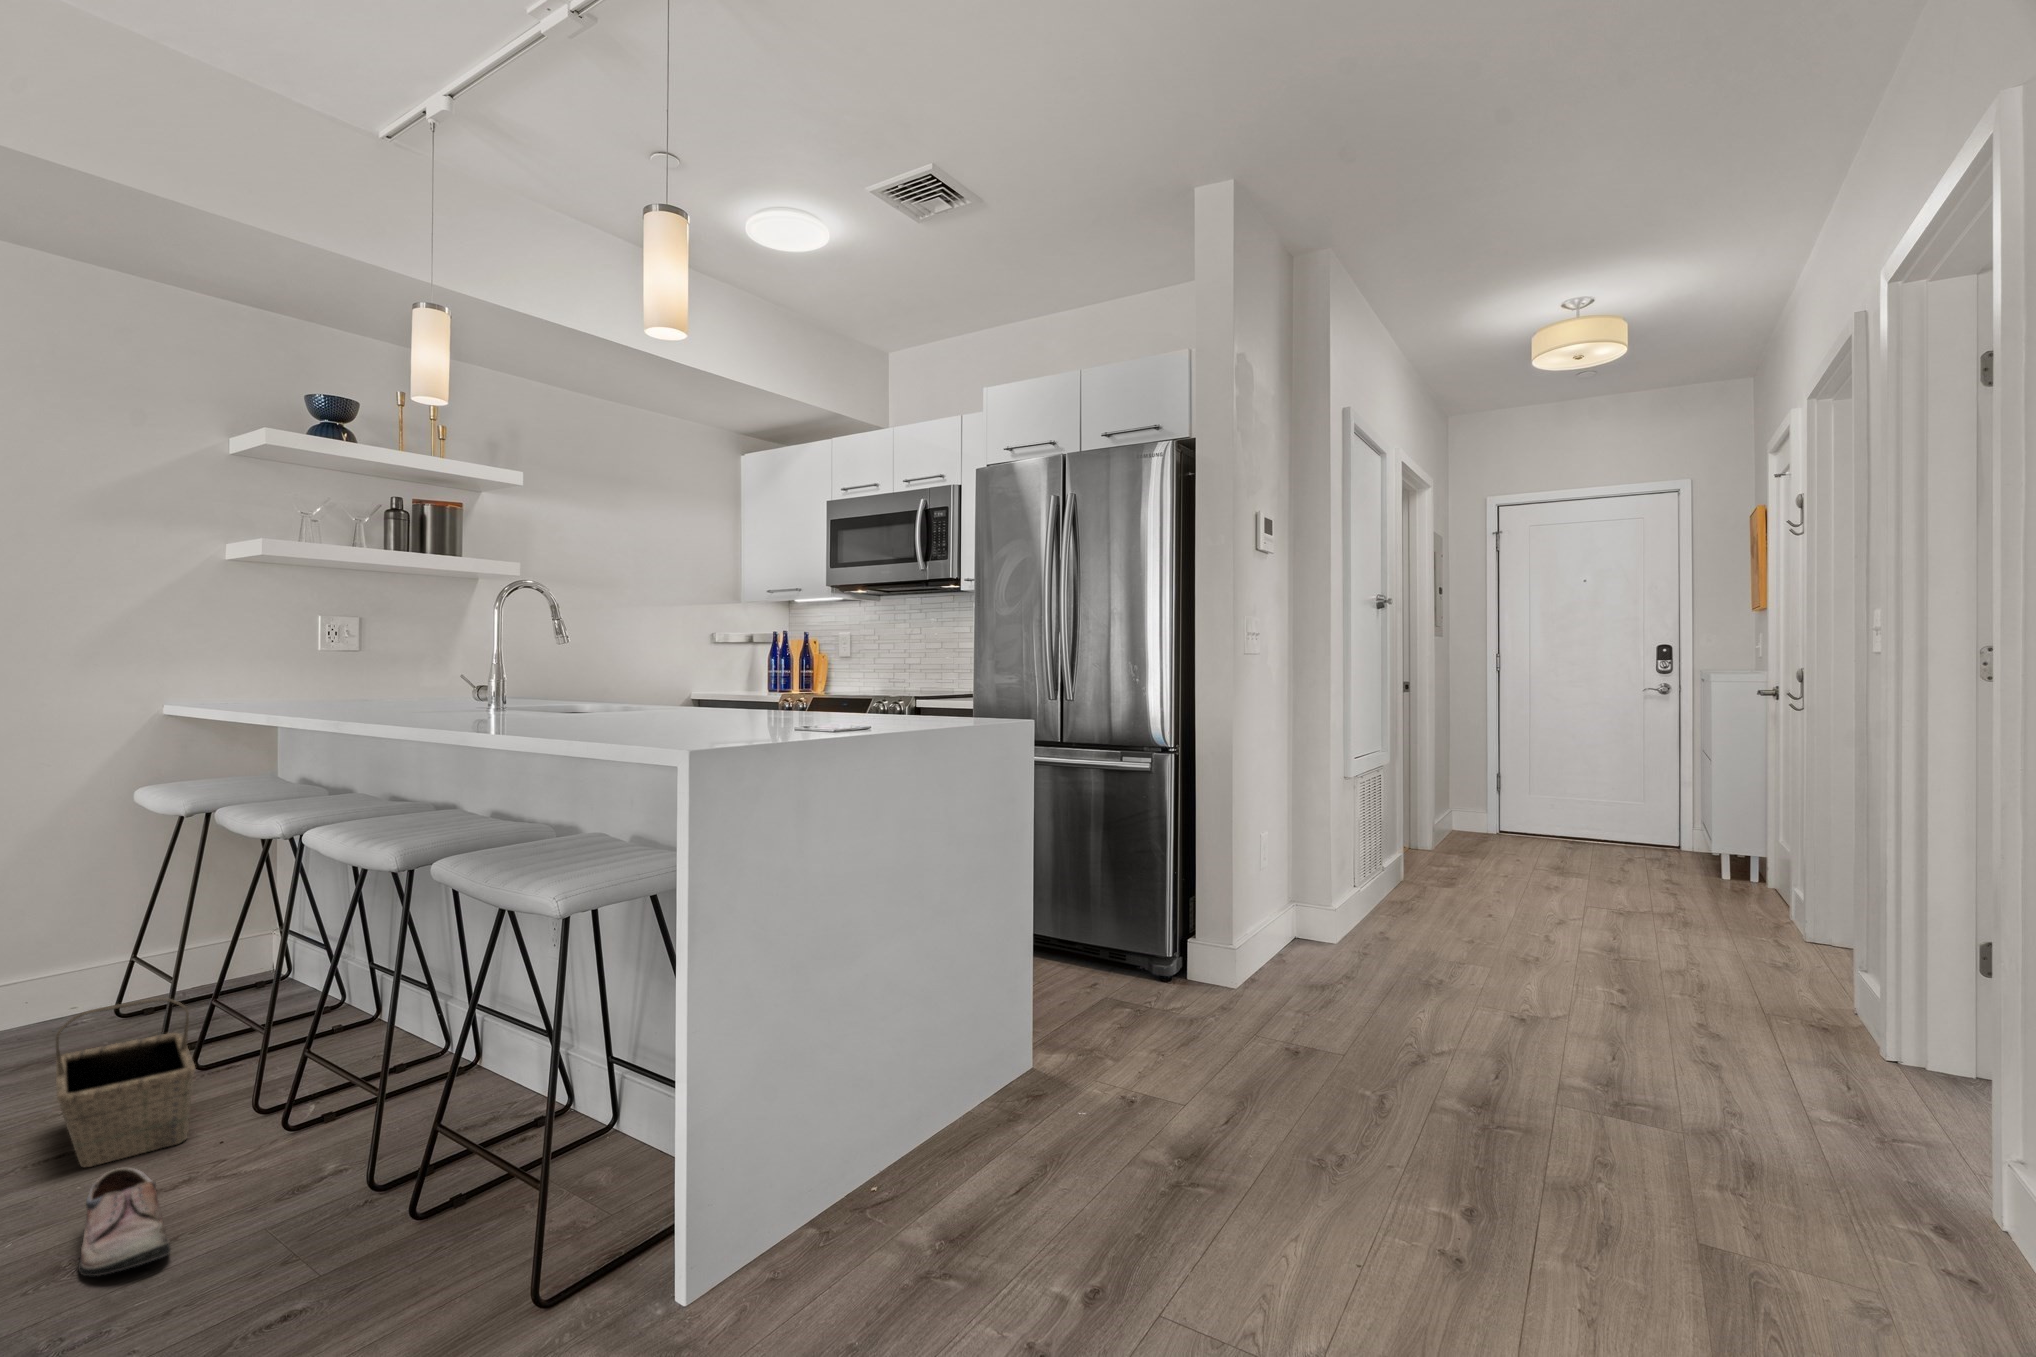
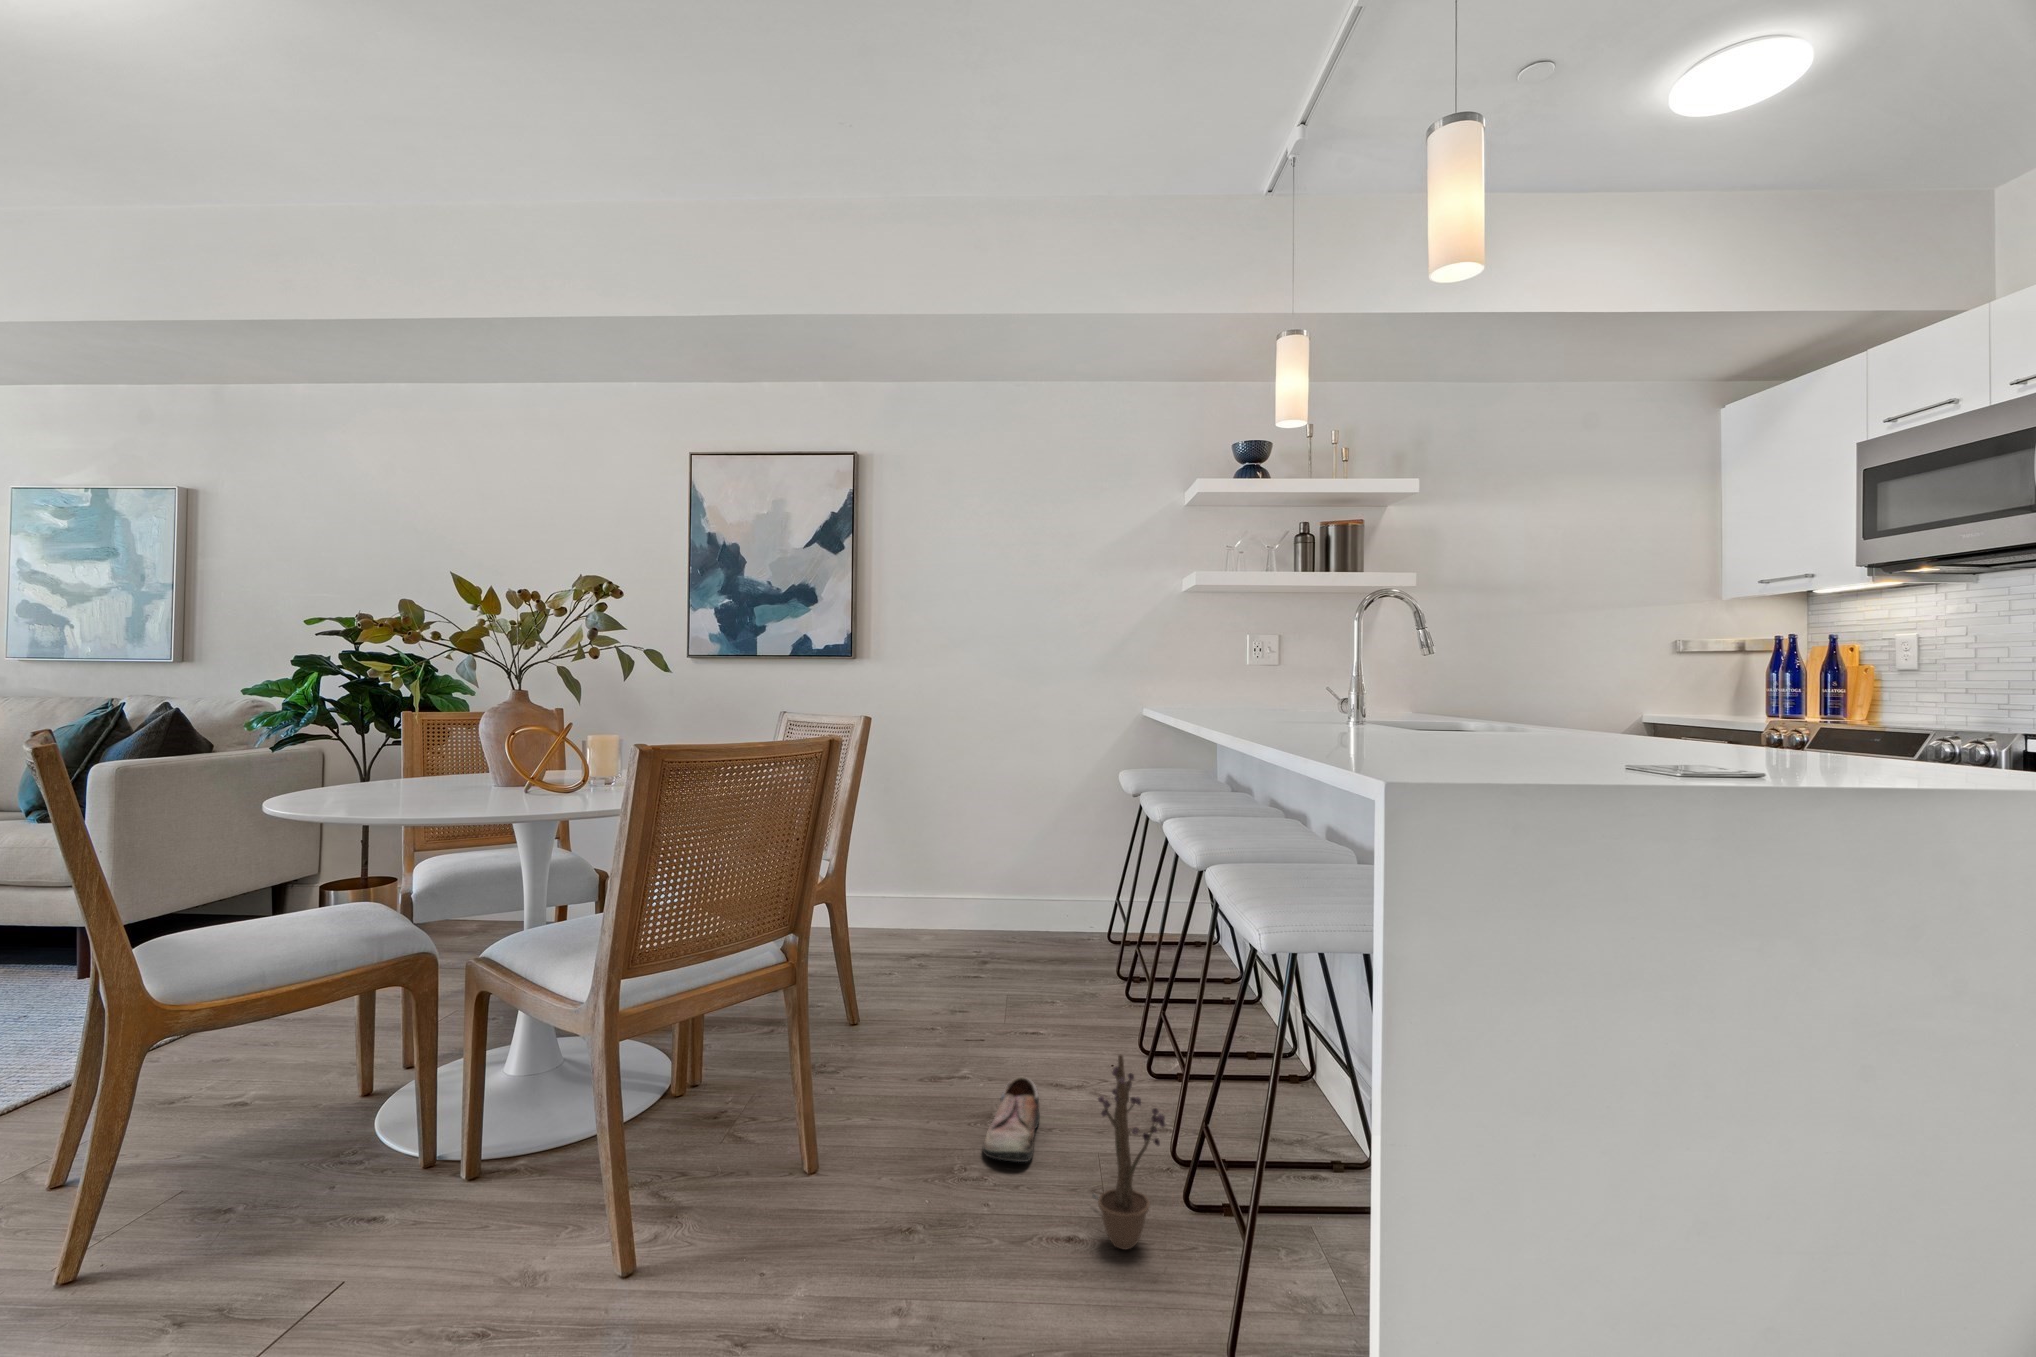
basket: present [56,998,195,1167] -> none [1015,947,1105,1073]
decorative plant: none [289,1068,414,1274] -> present [1092,1055,1166,1249]

